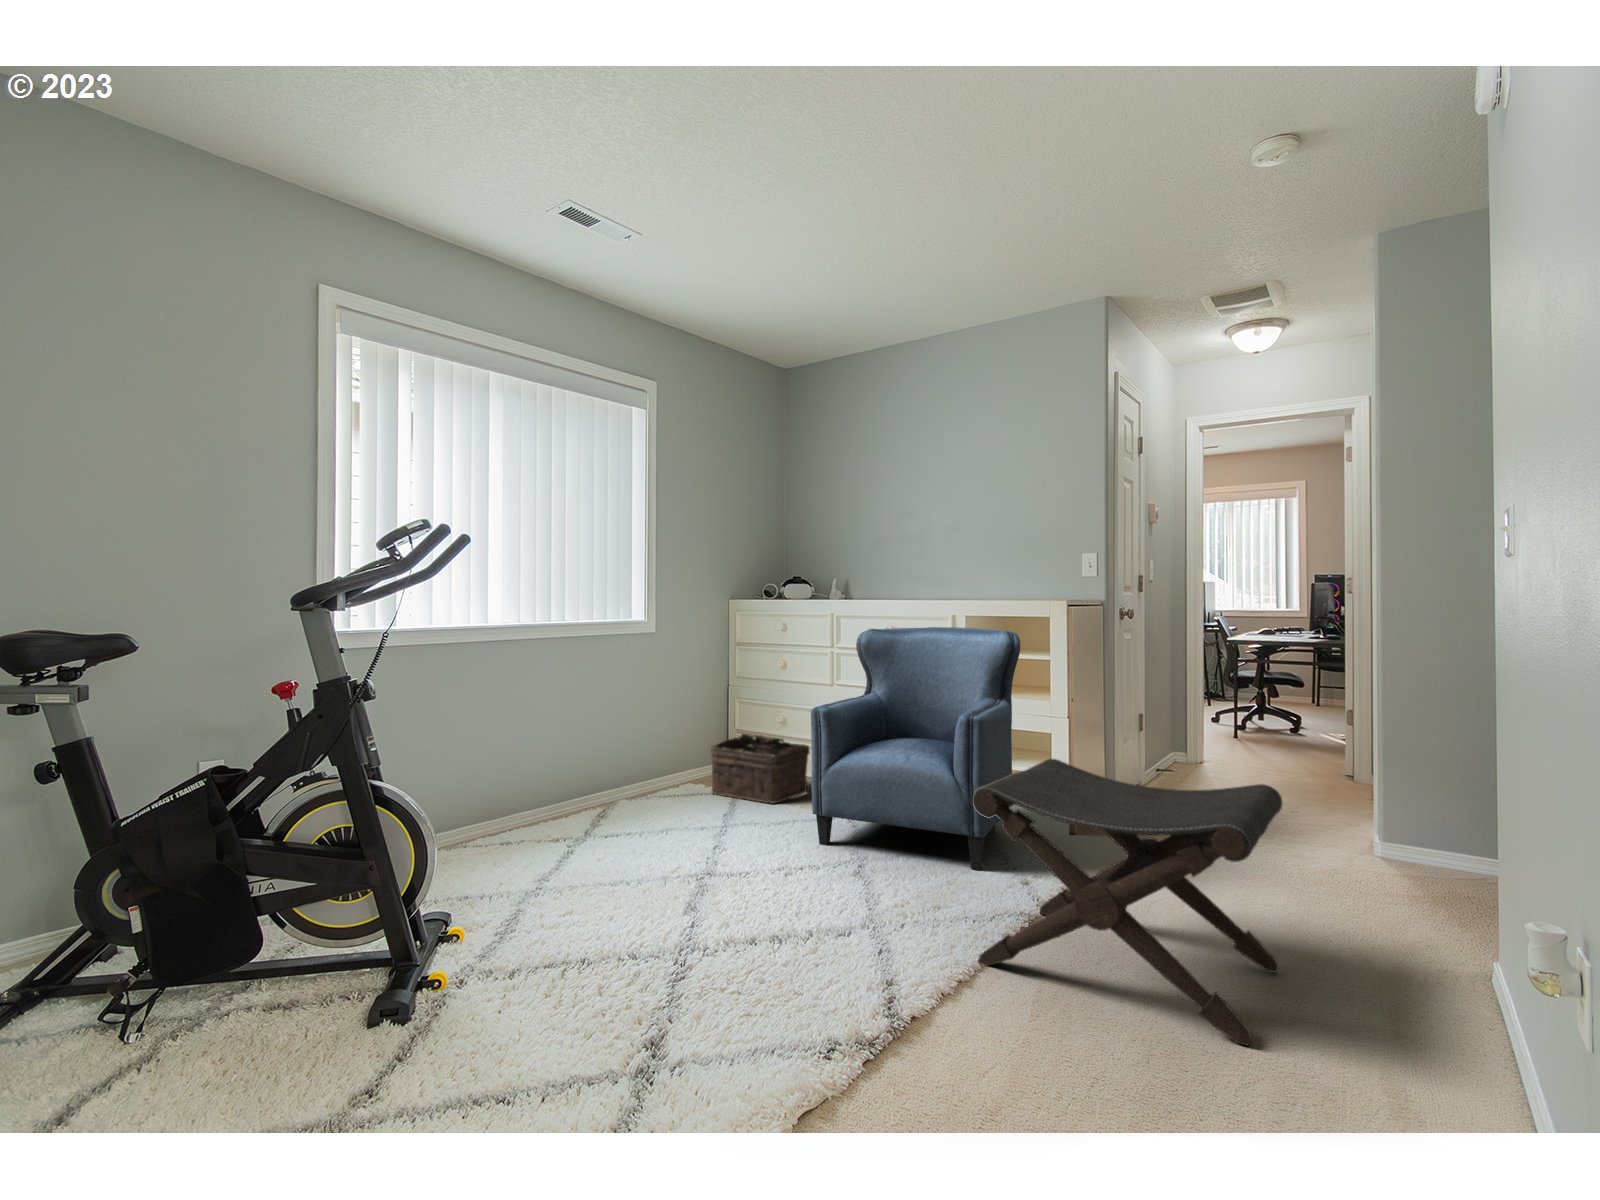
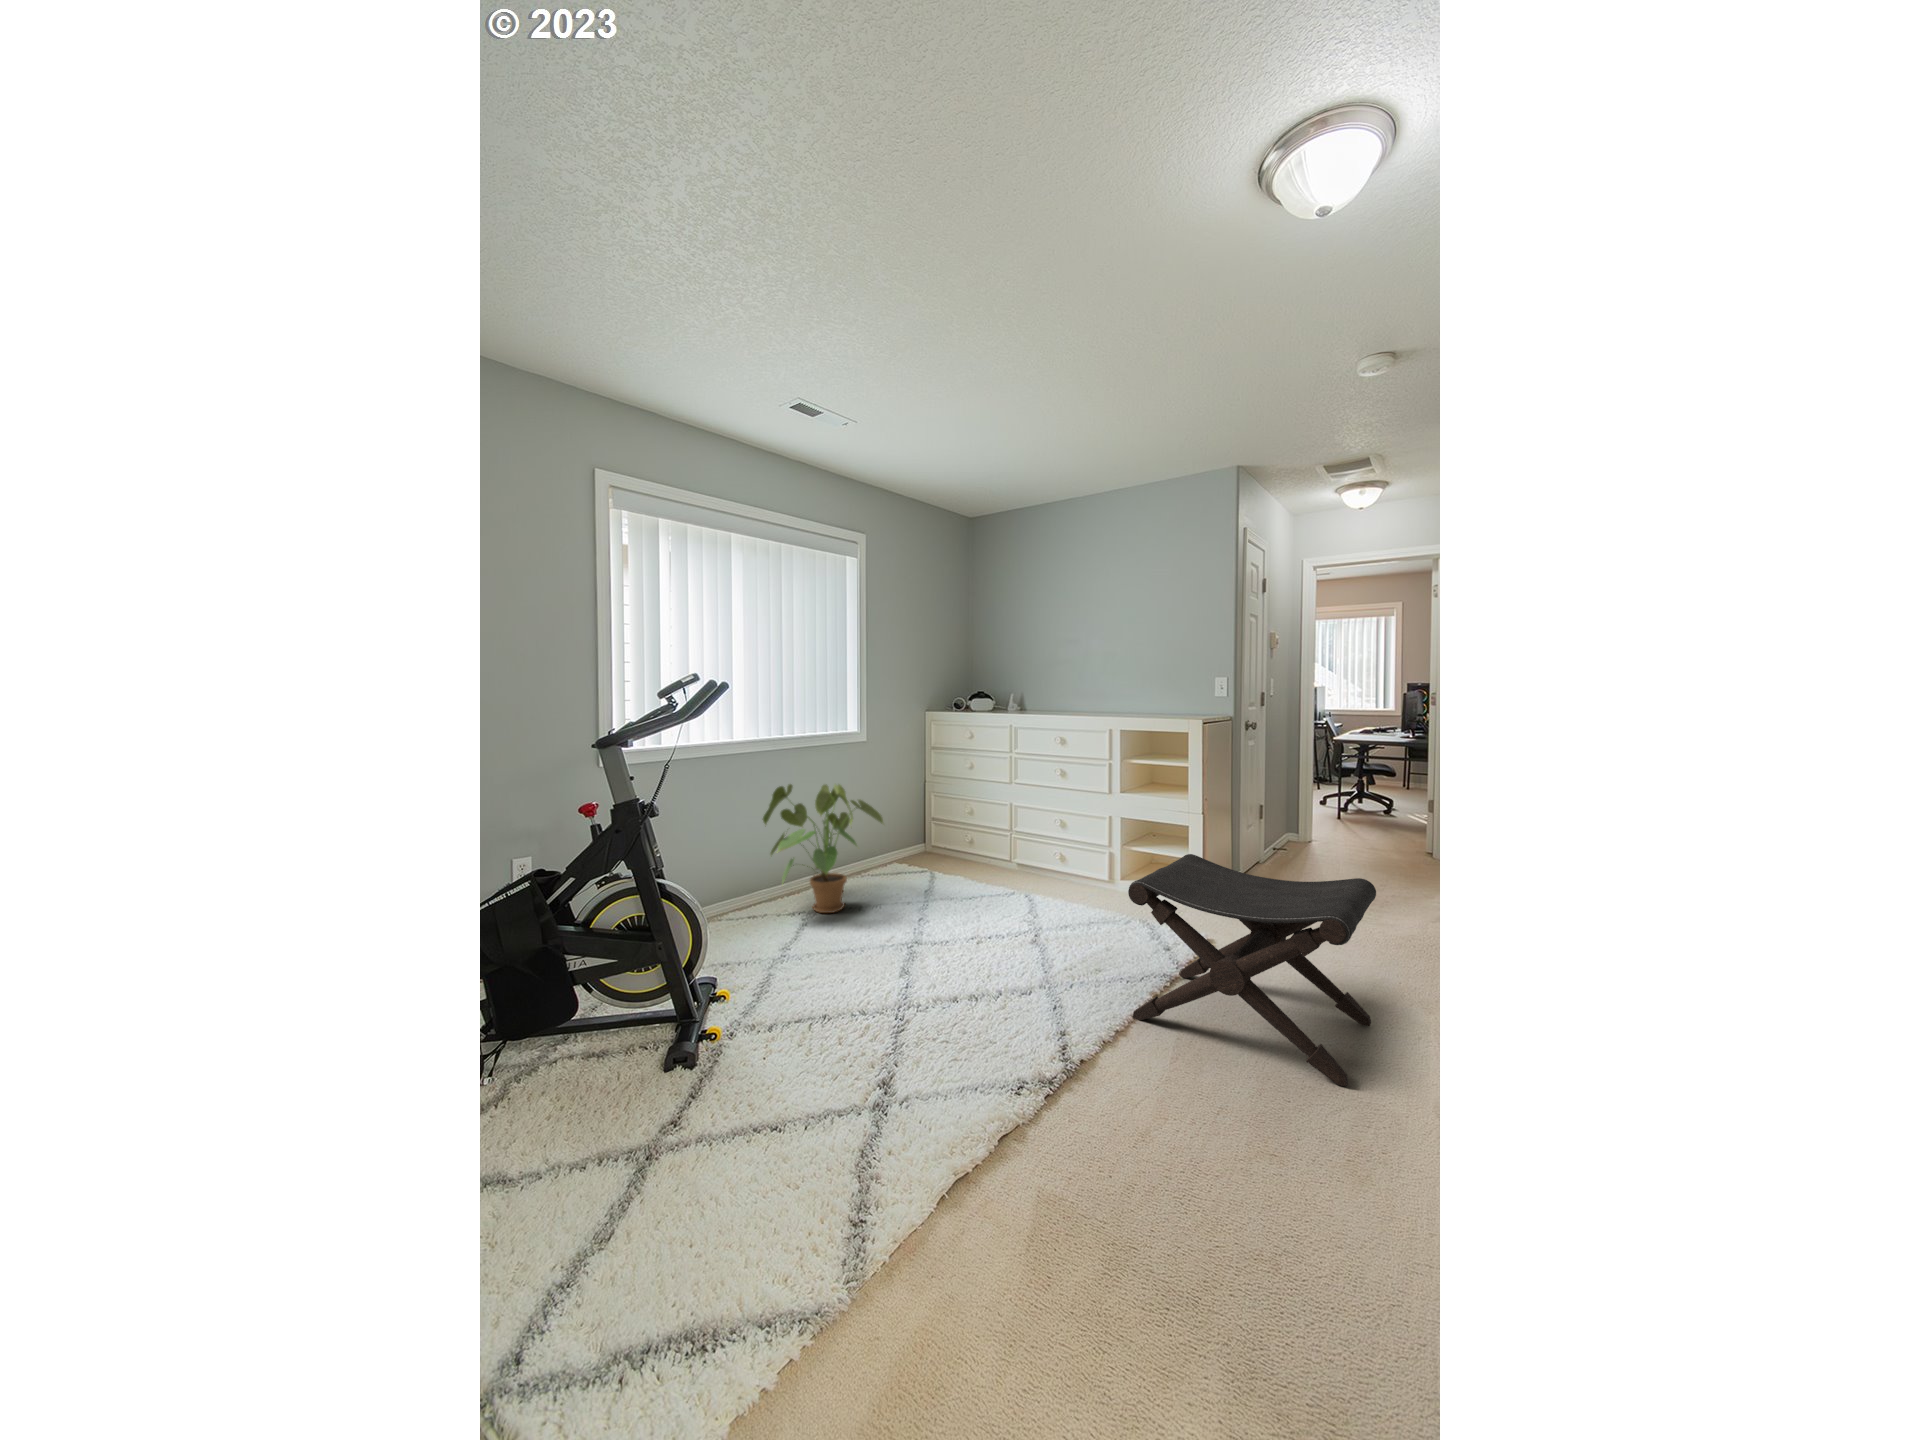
armchair: present [811,627,1020,870] -> none [994,739,1164,939]
house plant: none [523,677,679,839] -> present [762,784,883,913]
basket: present [711,734,810,803] -> none [911,824,991,882]

